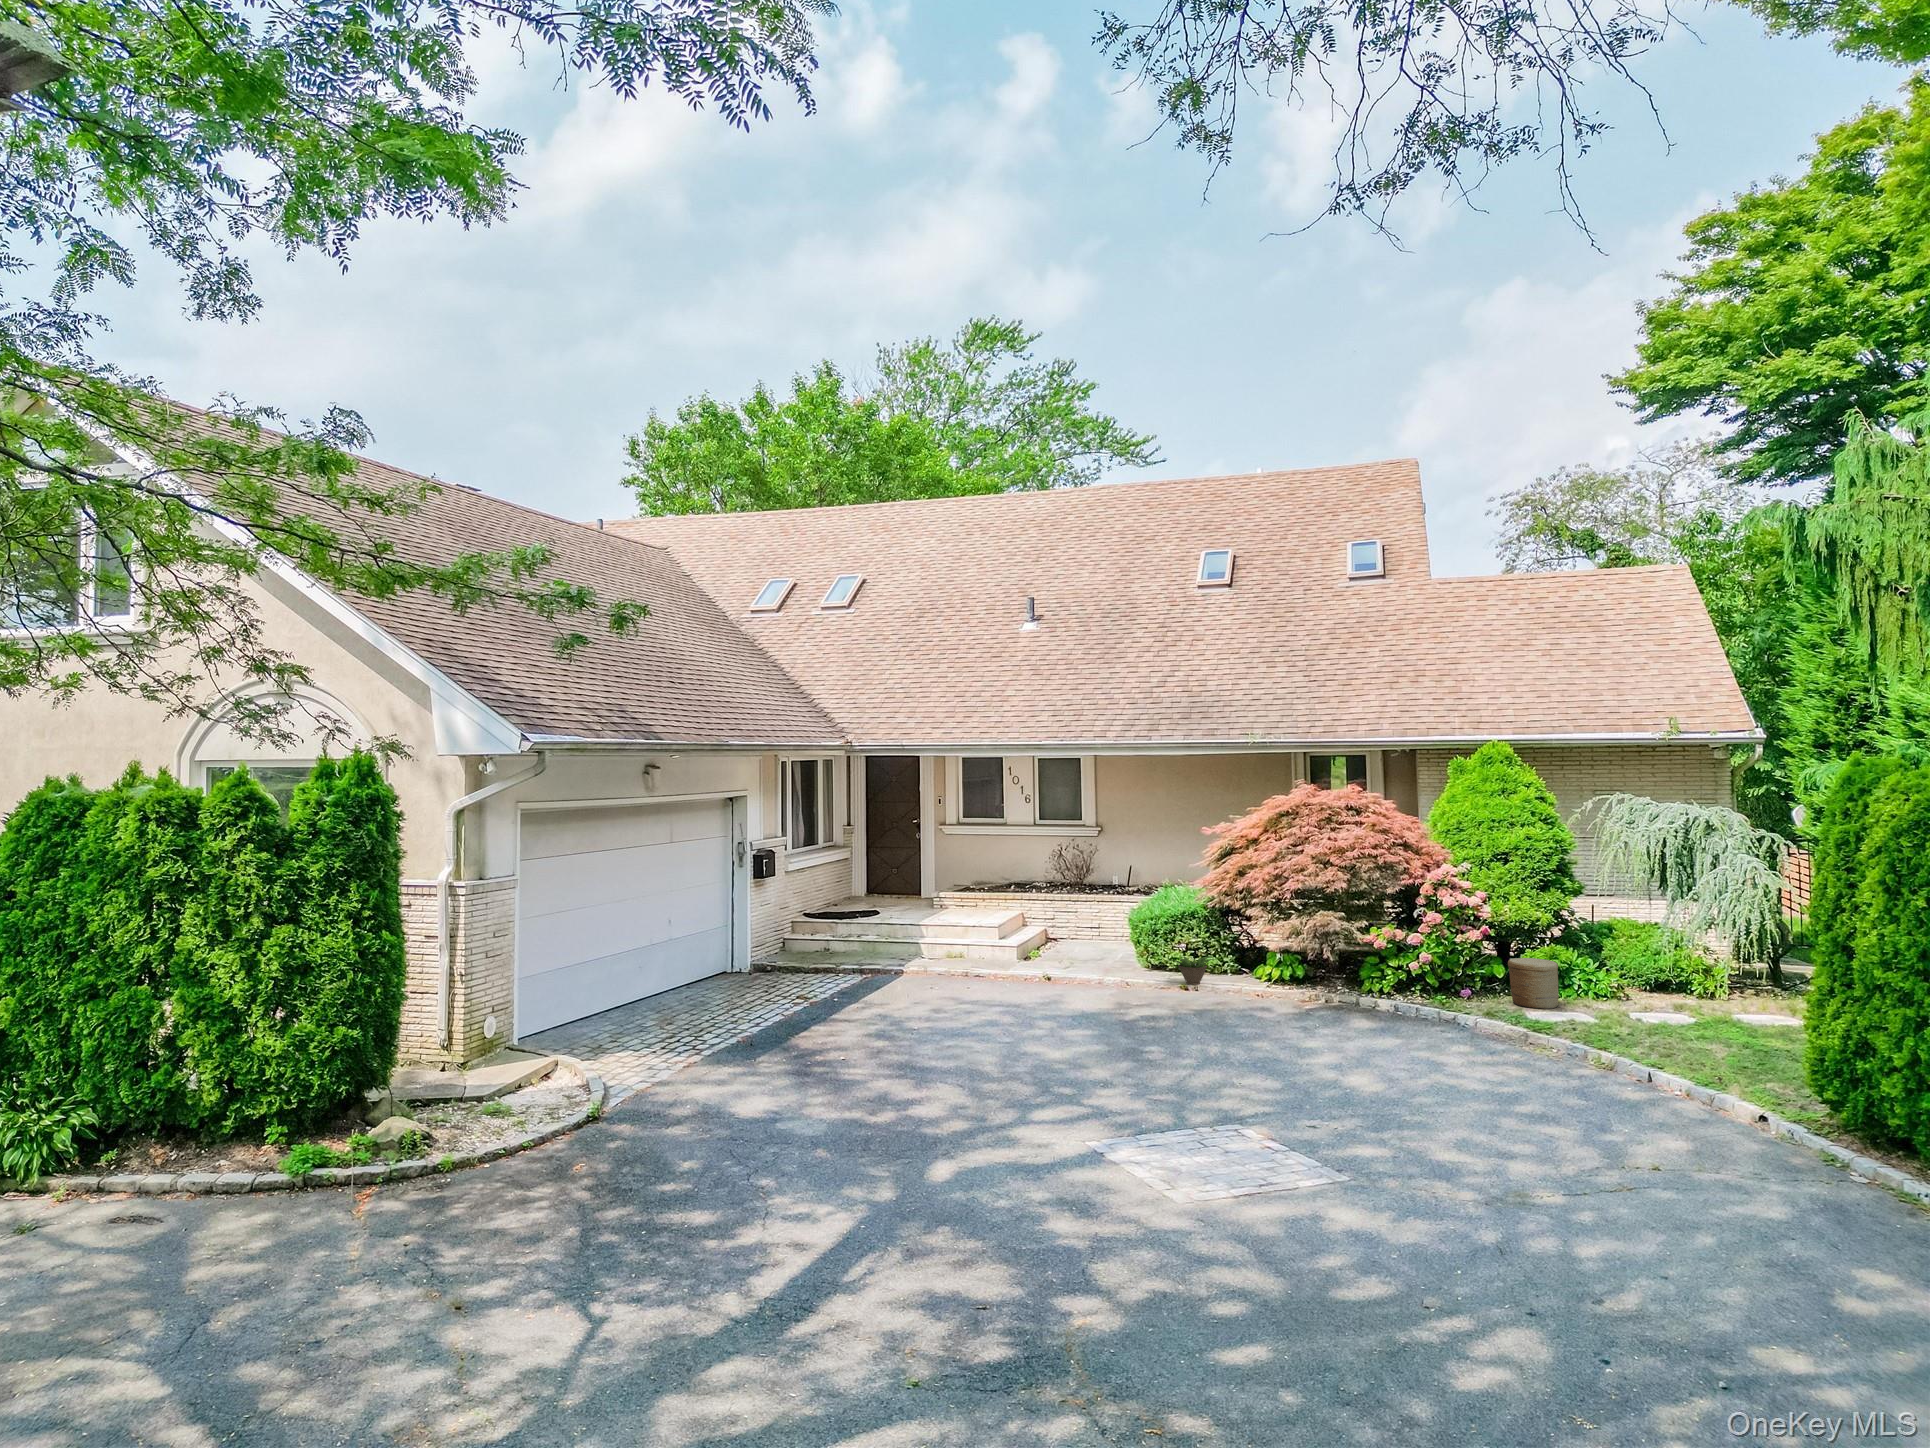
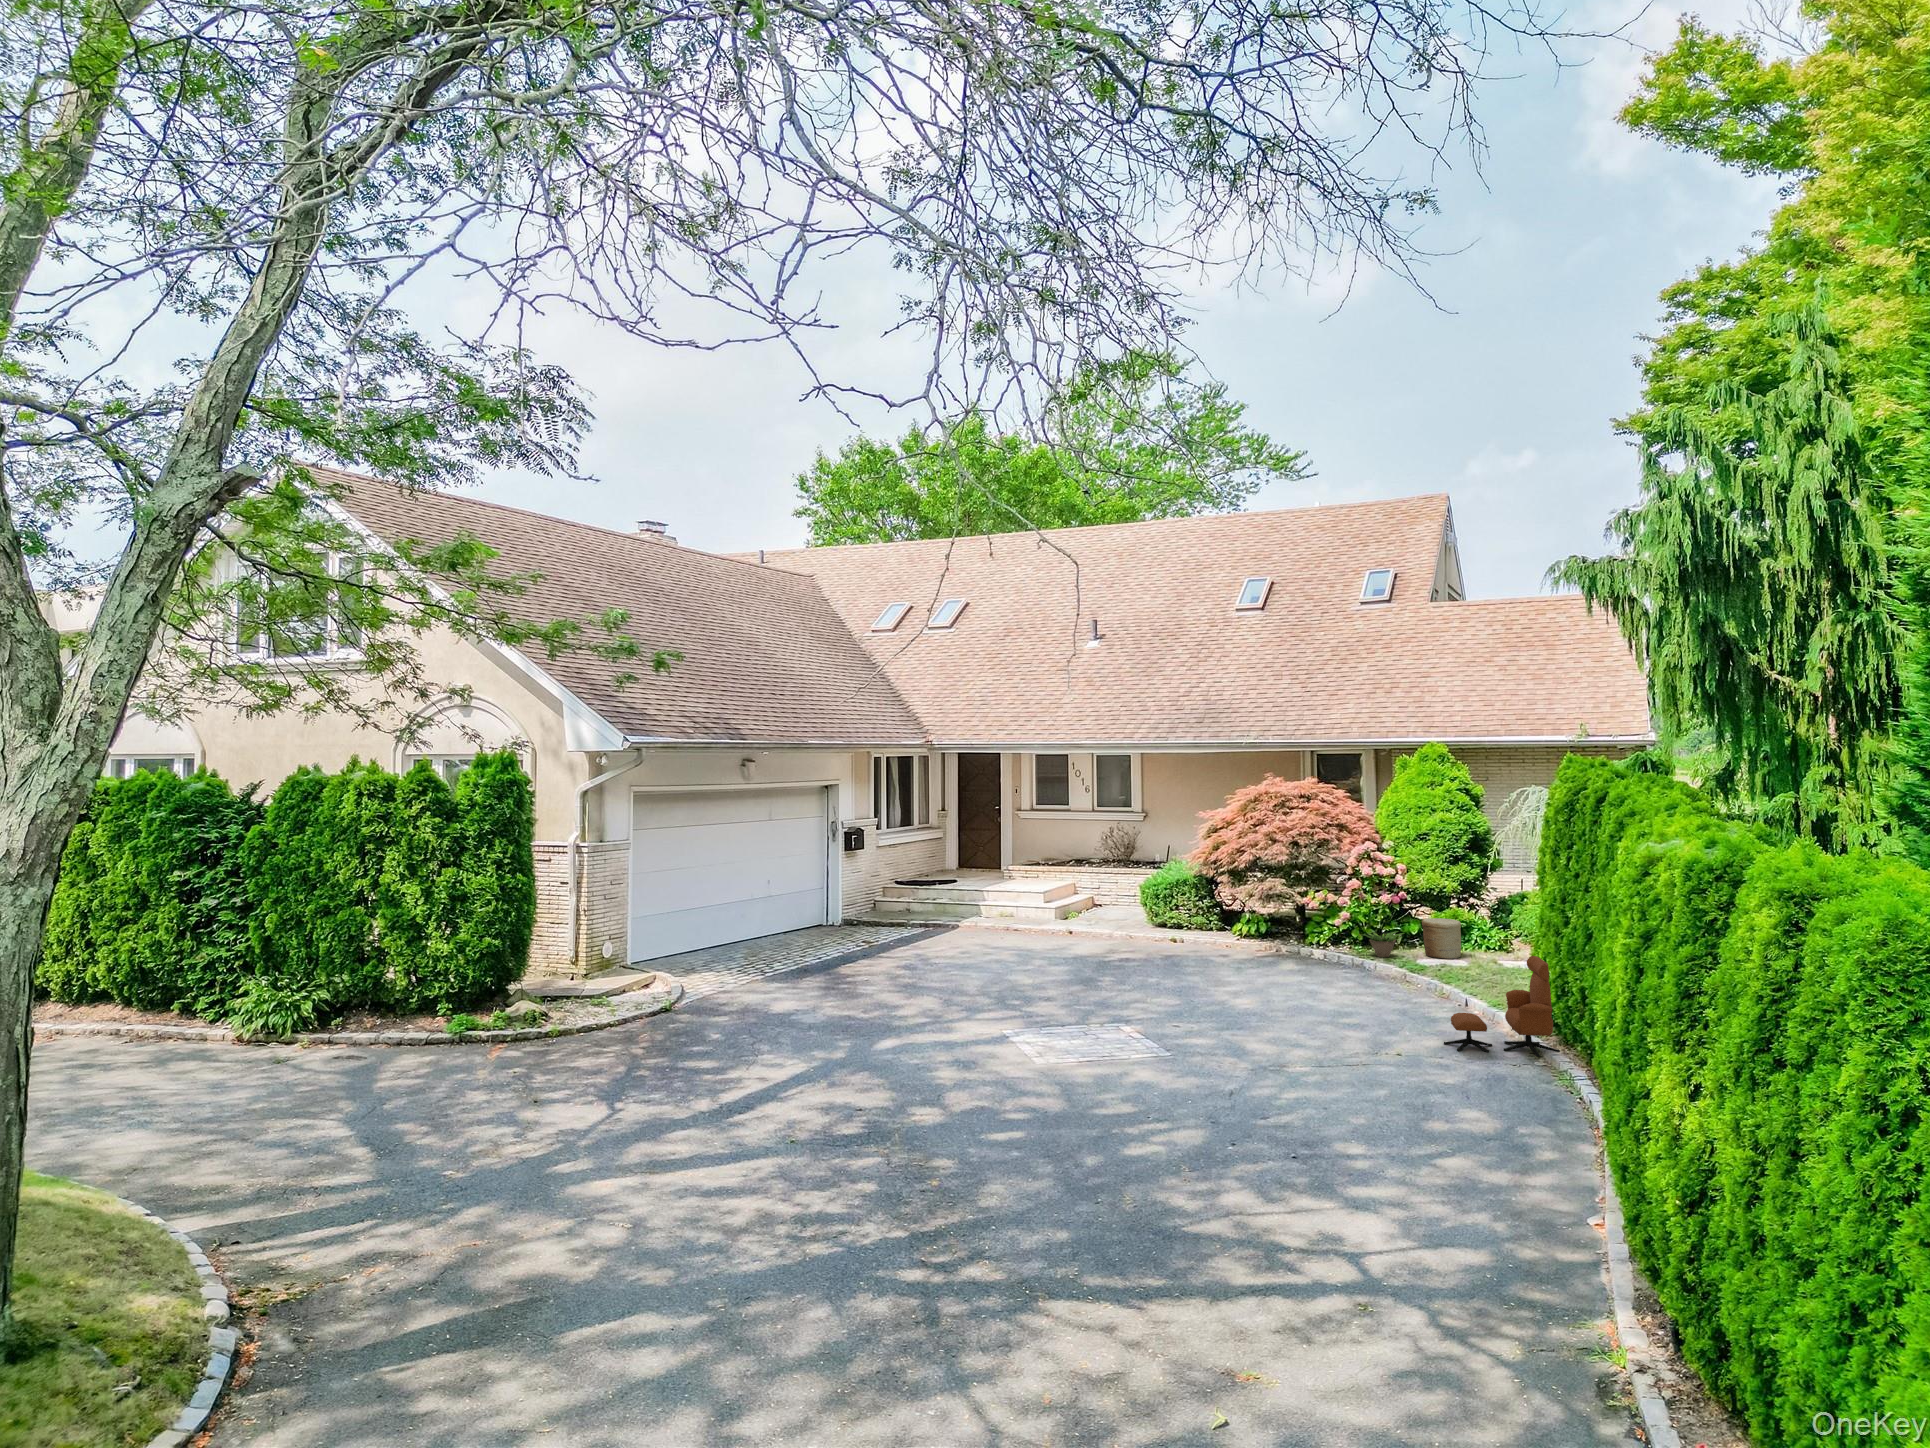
decorative plant: present [1169,956,1213,985] -> present [1363,931,1404,957]
lounge chair: none [1691,1026,1859,1166] -> present [1444,956,1560,1056]

